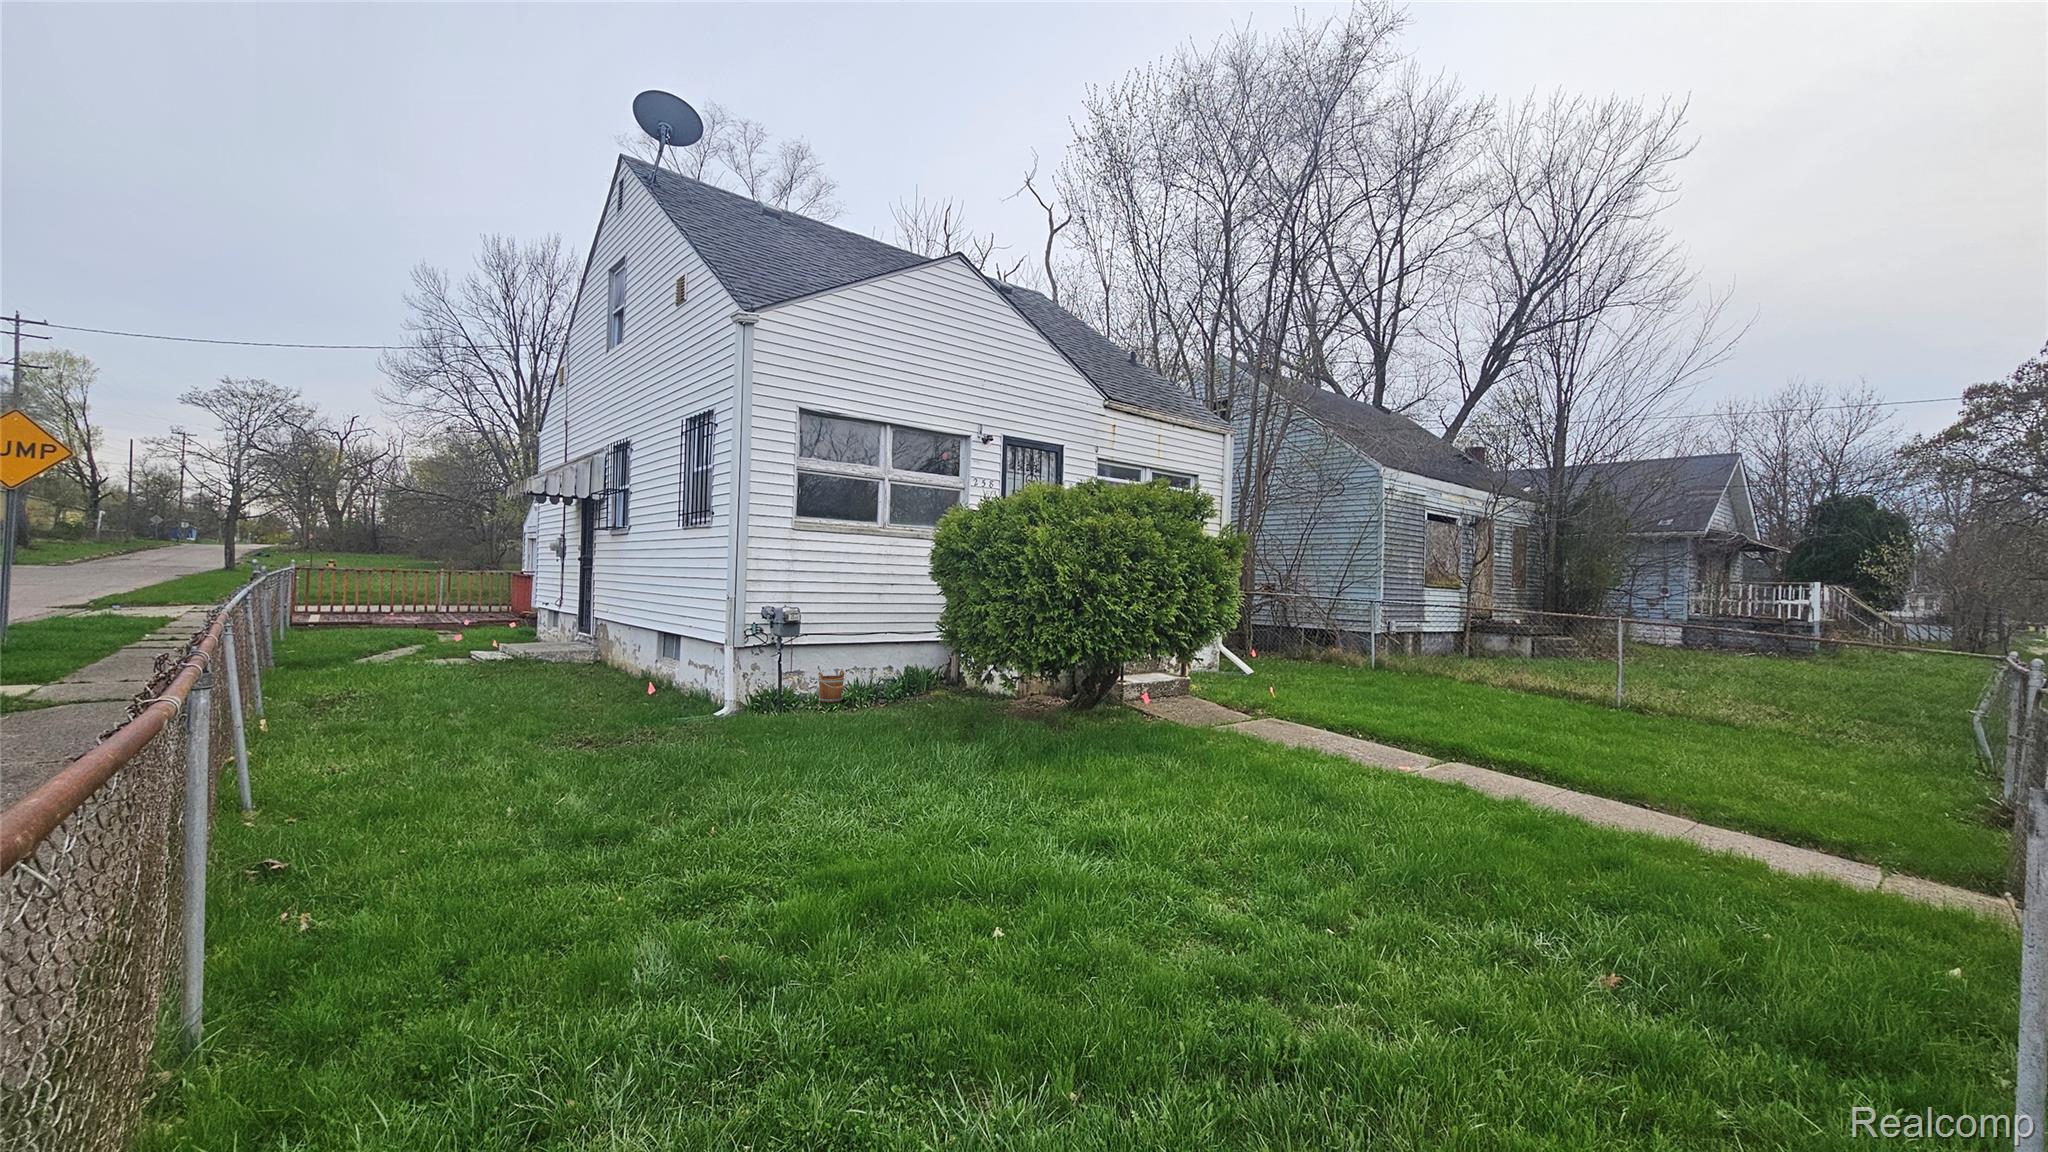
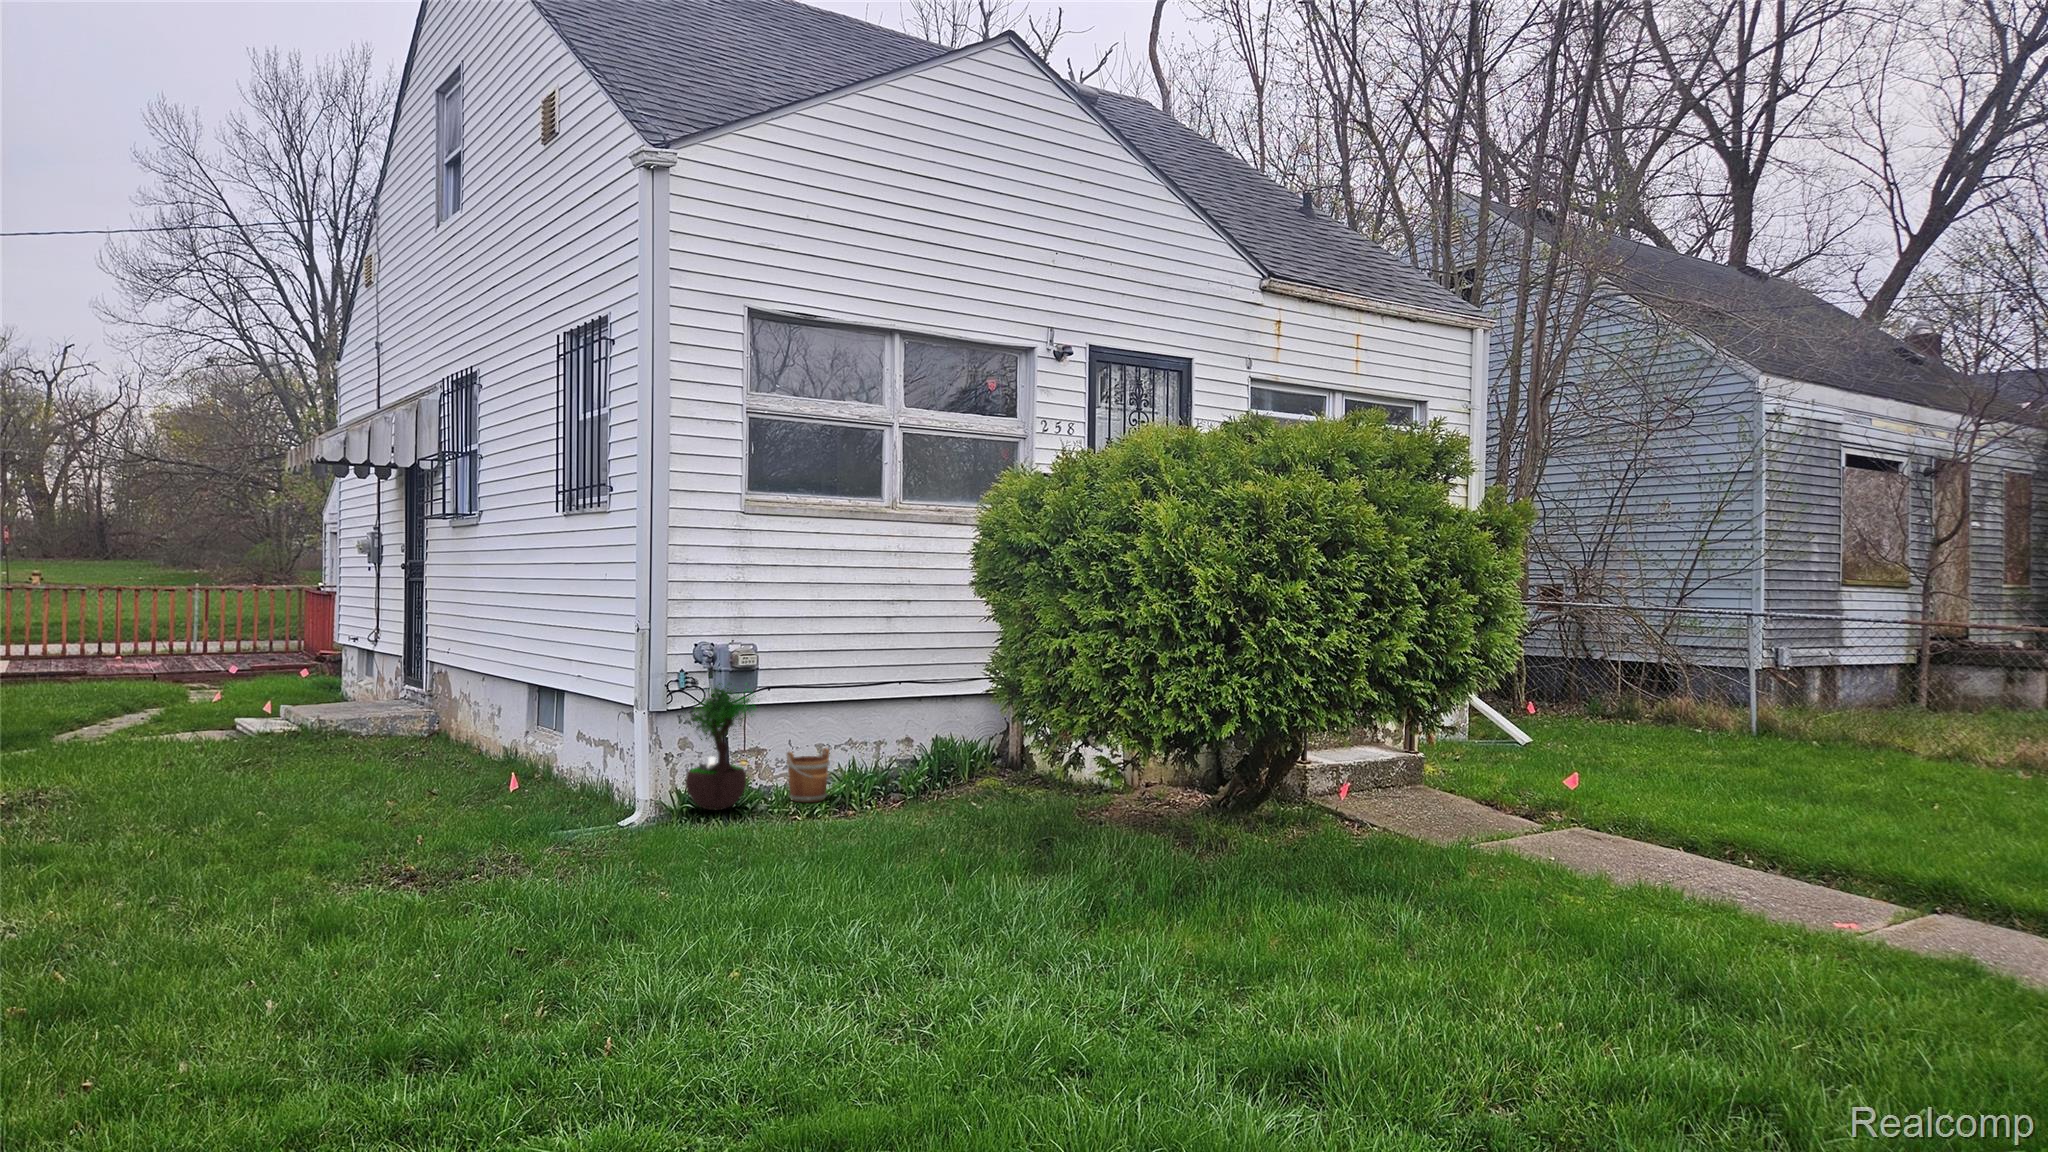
potted tree: none [754,625,803,706] -> present [679,683,759,810]

